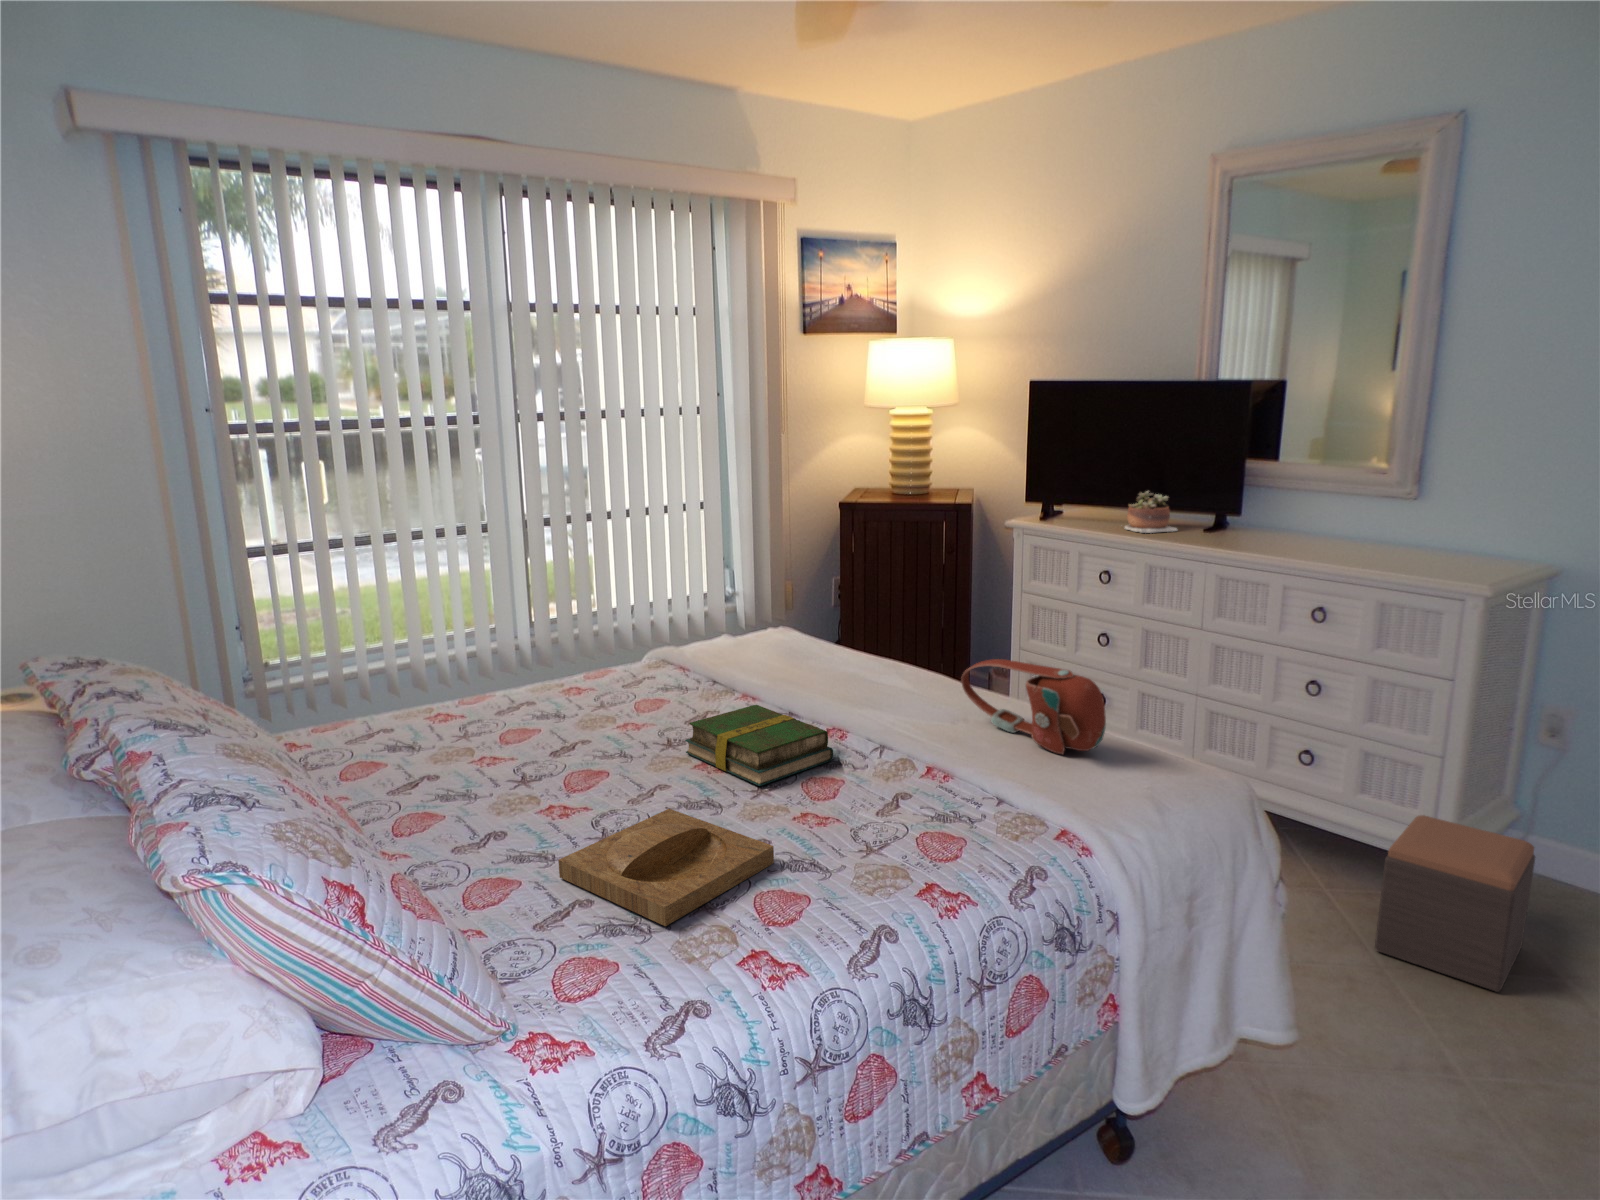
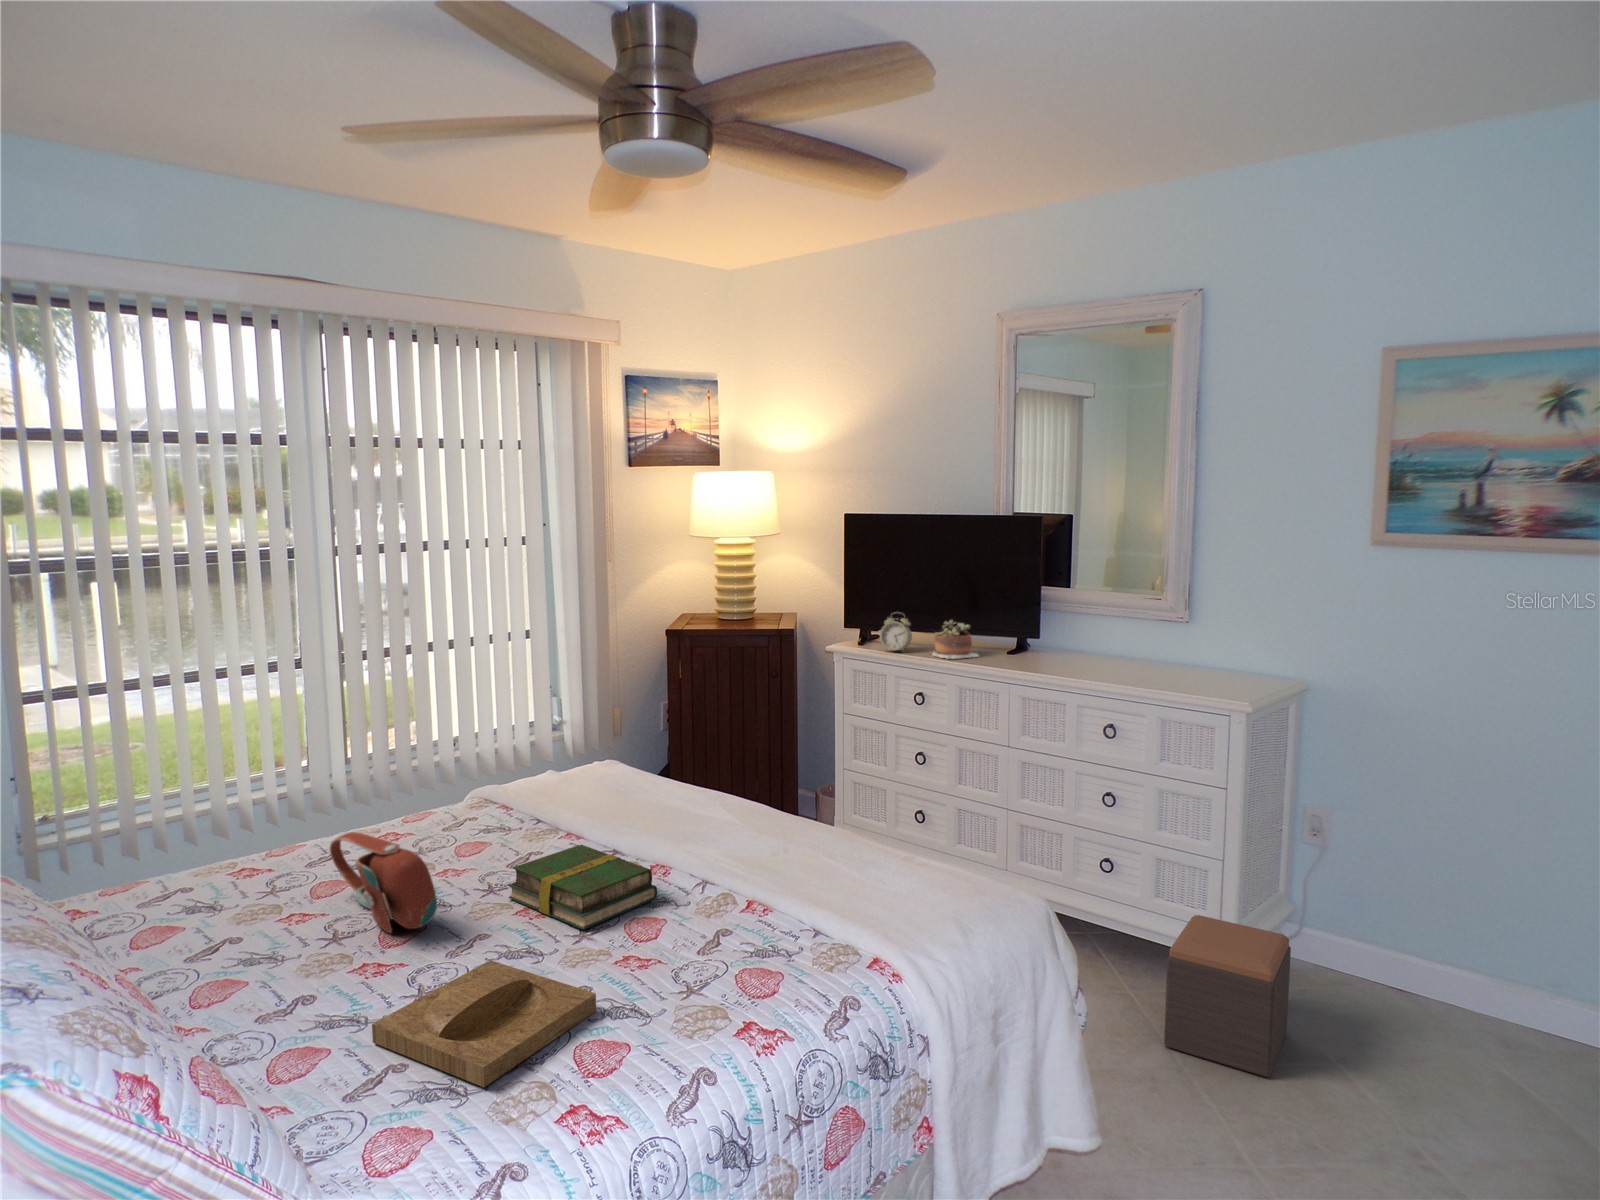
alarm clock: none [1066,483,1102,526] -> present [880,618,912,650]
handbag: present [961,659,1106,754] -> present [330,832,437,933]

